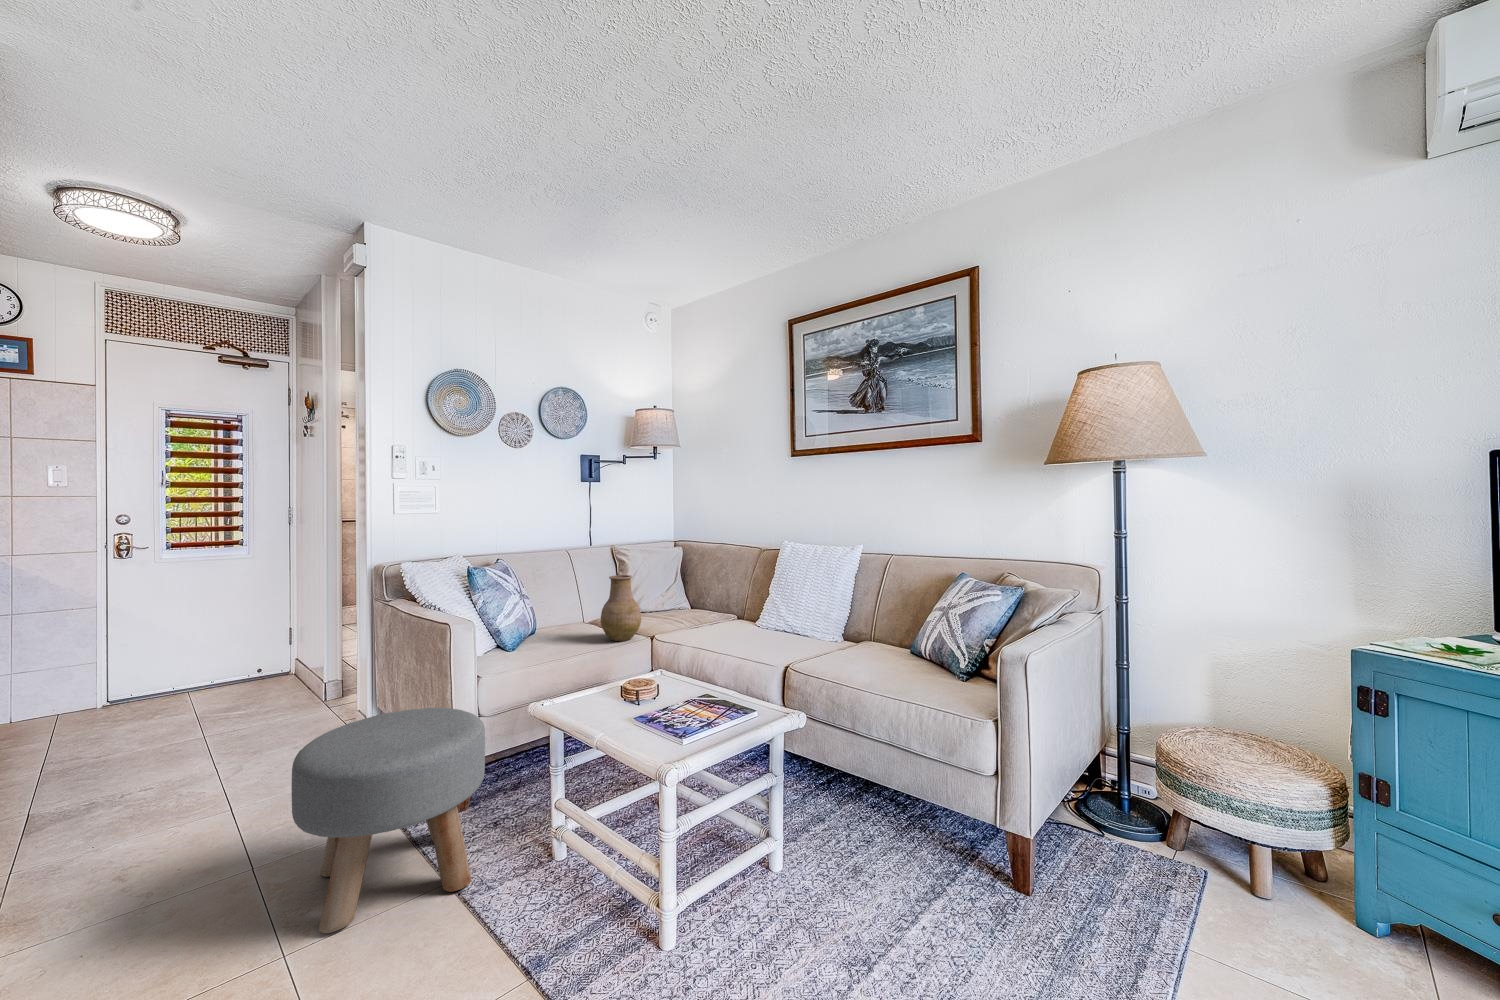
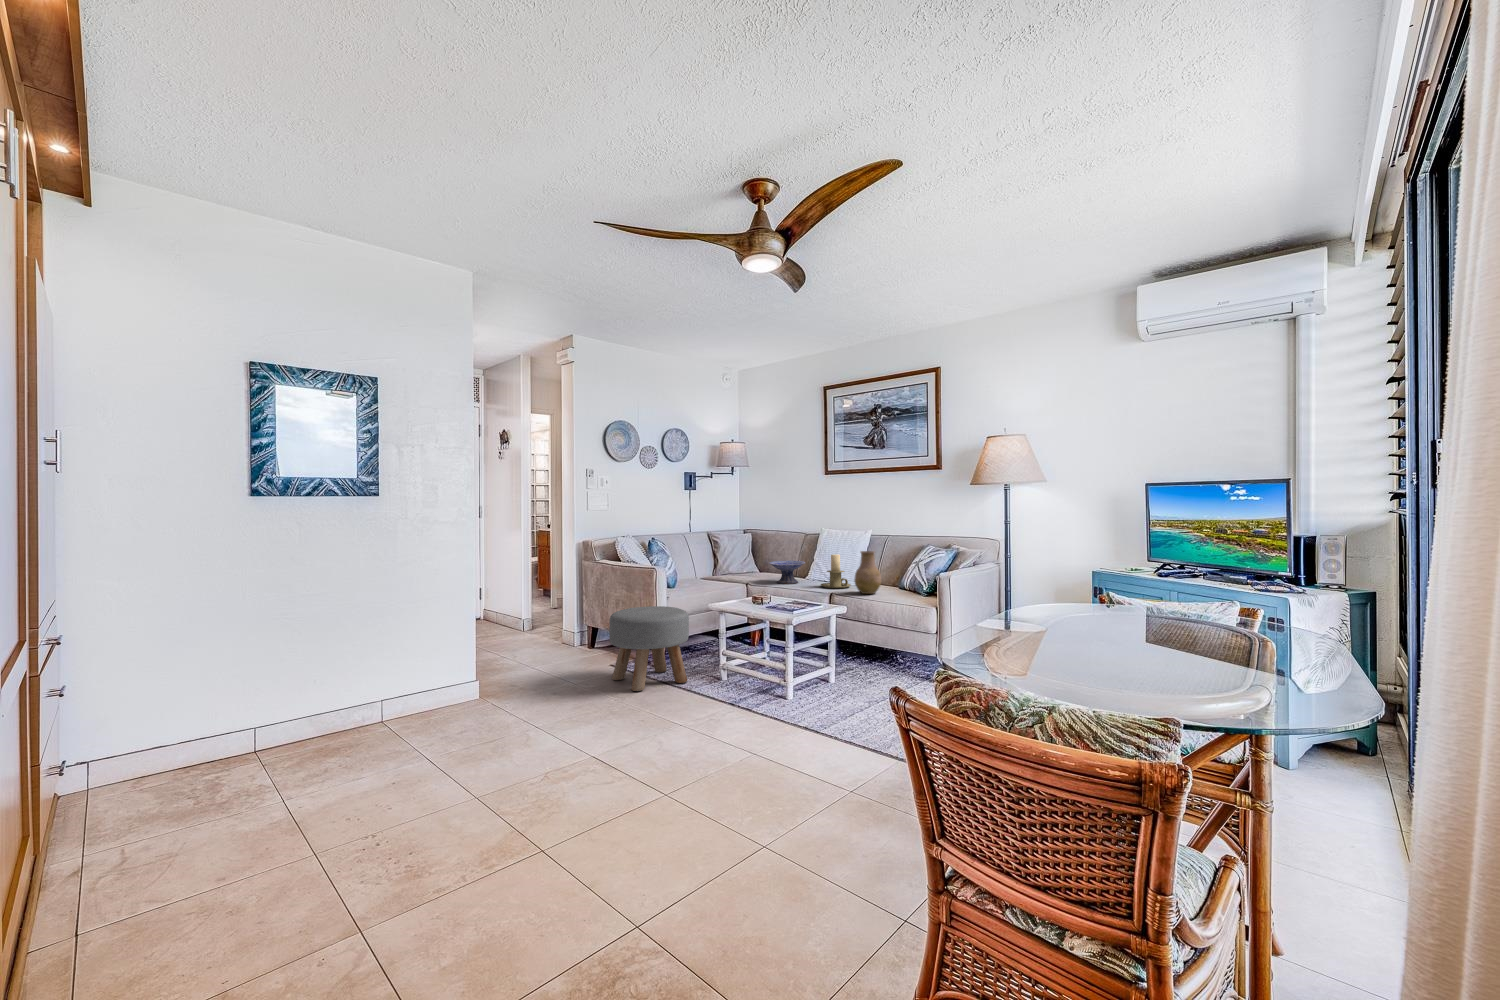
vase: present [600,575,641,641] -> present [854,551,881,594]
candle holder: none [774,590,827,651] -> present [821,554,851,588]
decorative bowl: none [692,595,753,637] -> present [769,561,805,584]

